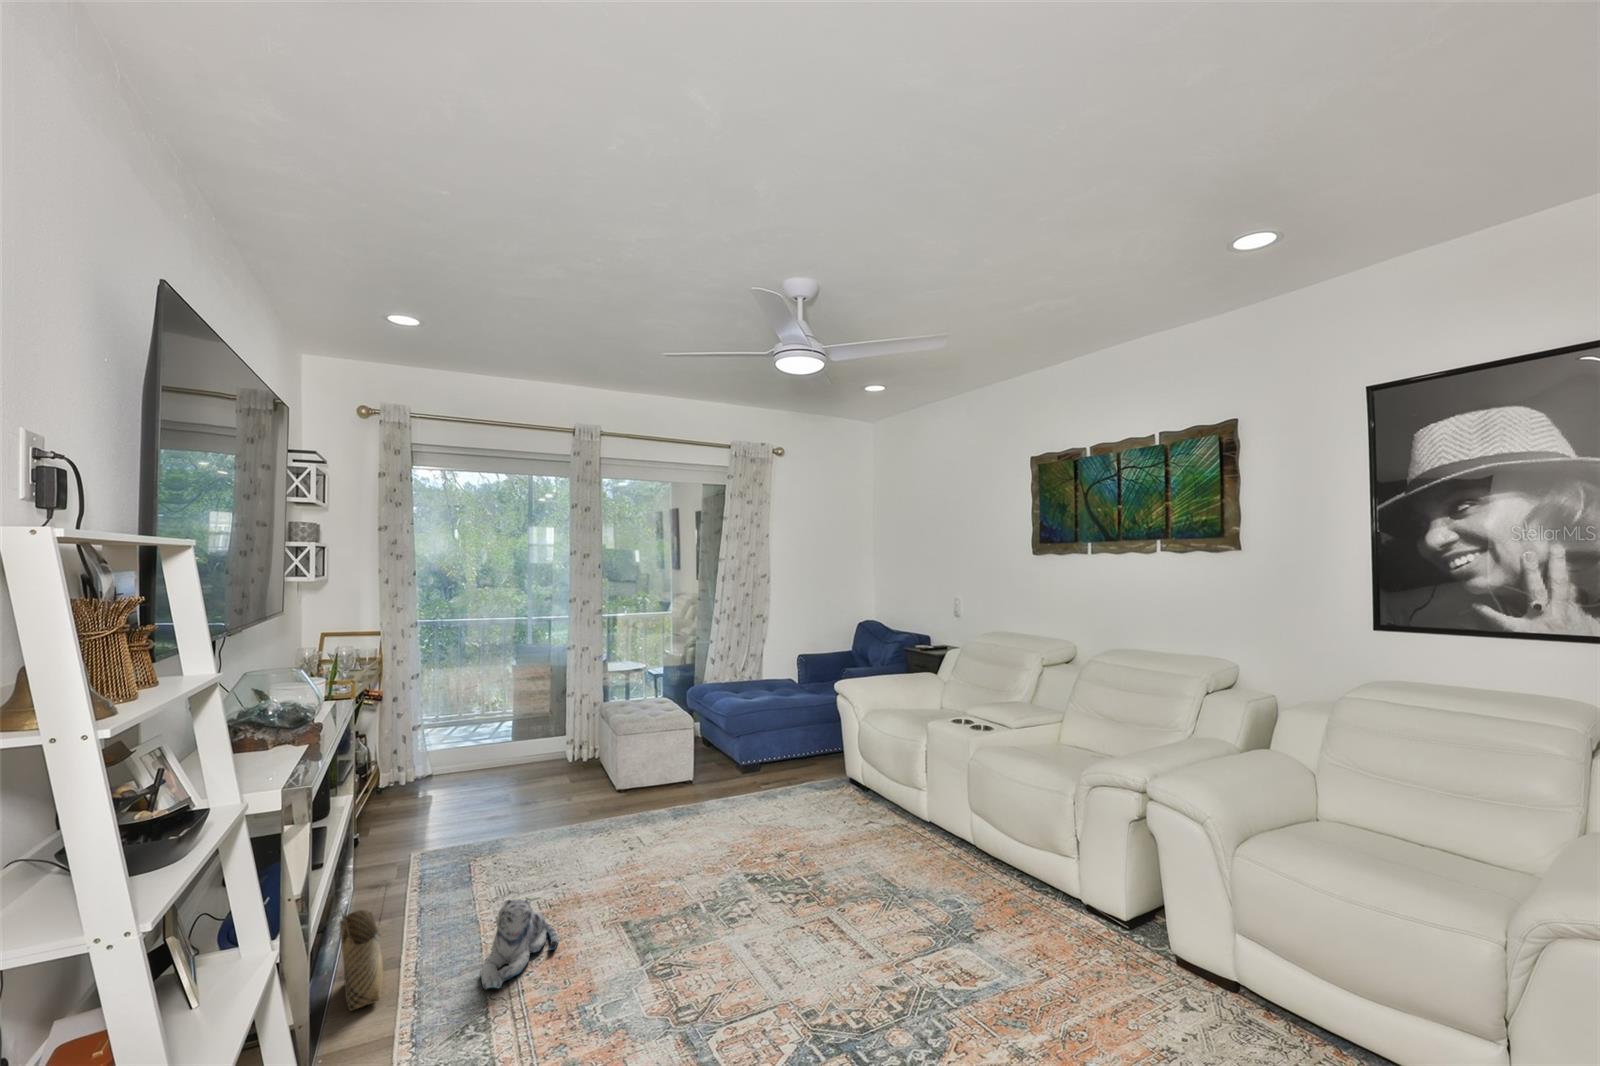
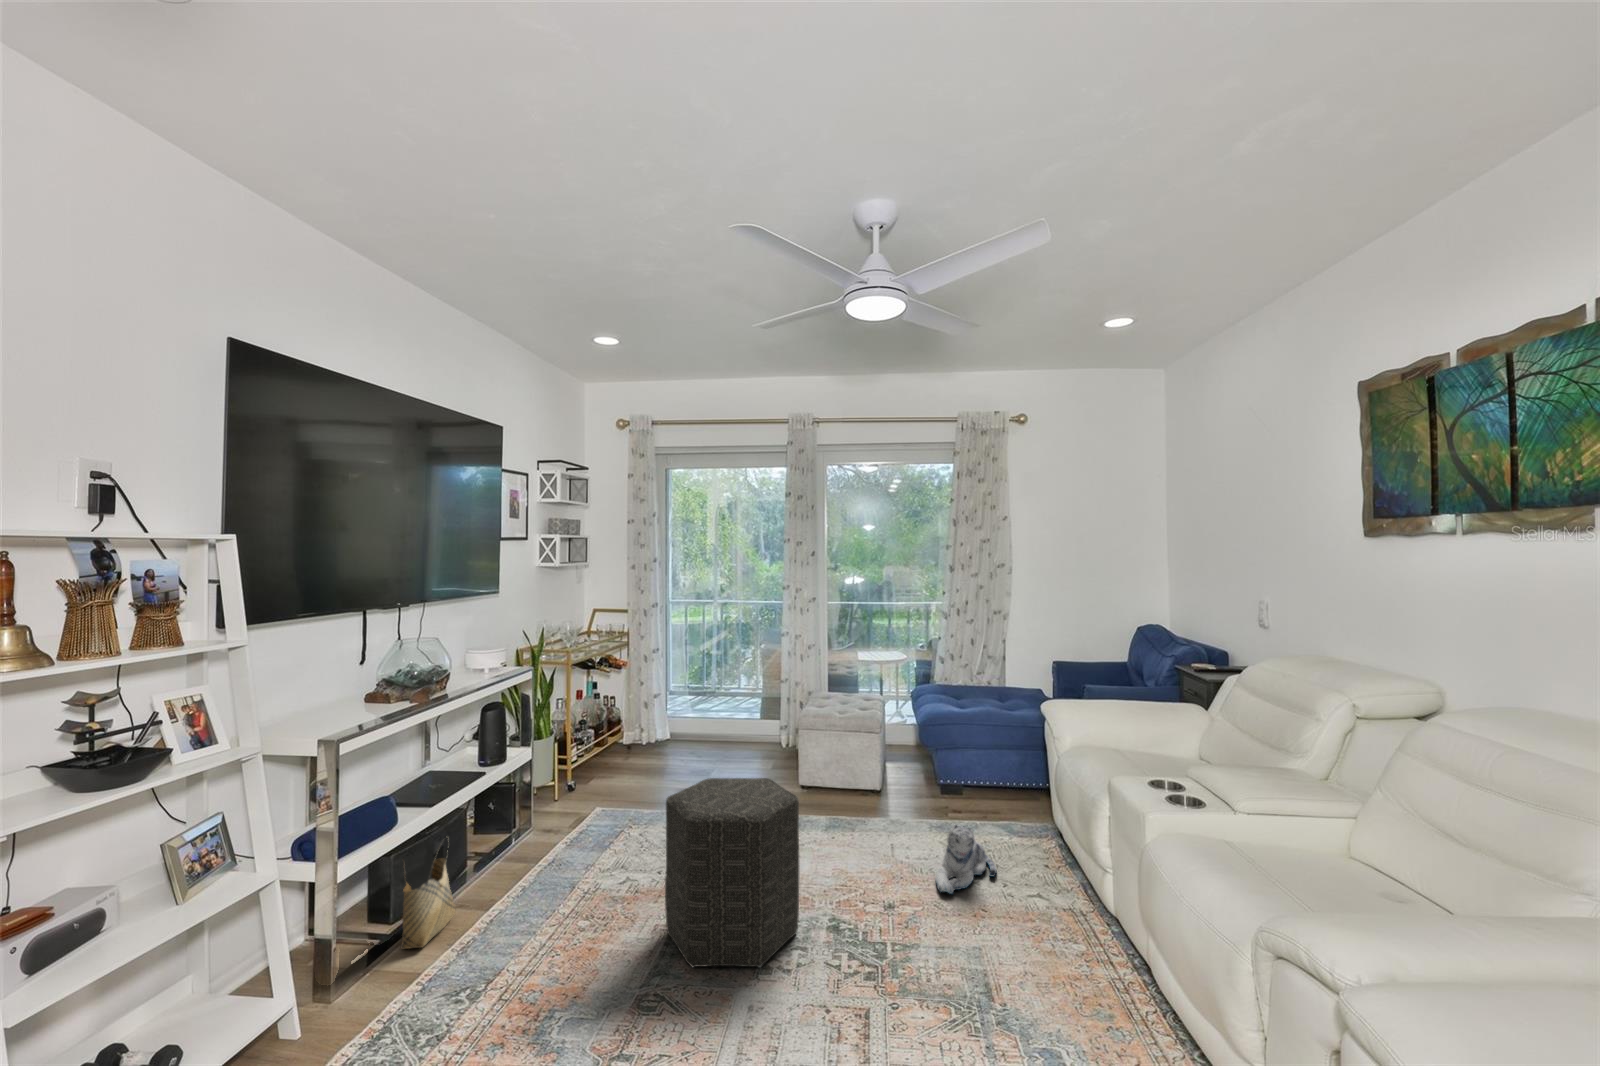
ottoman: none [622,767,733,934] -> present [665,778,799,967]
plush toy: present [480,899,558,990] -> present [936,825,997,894]

